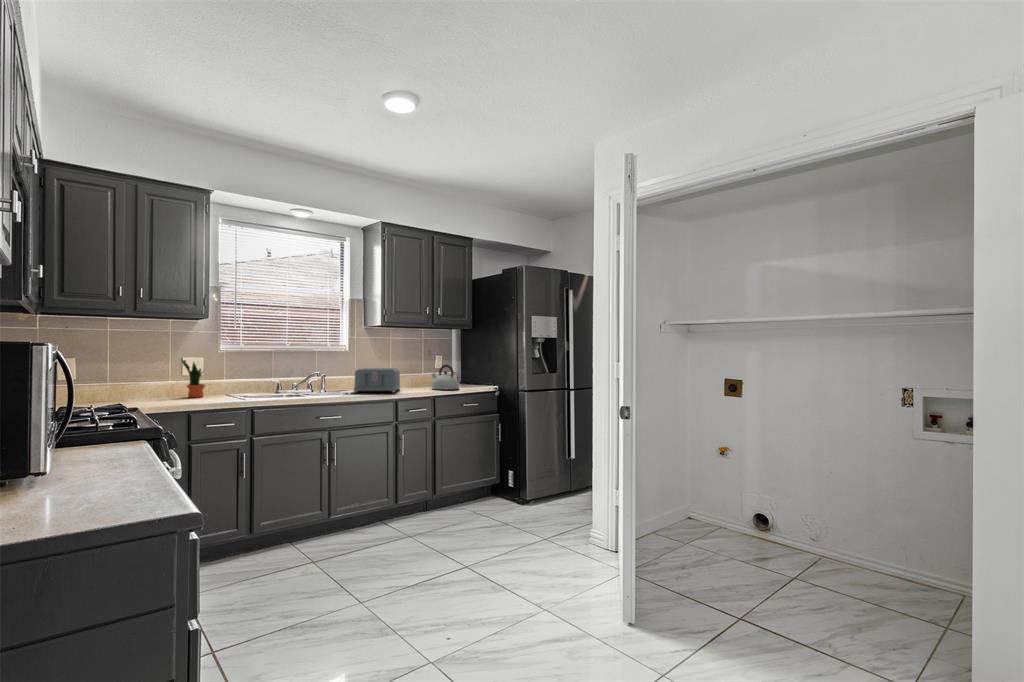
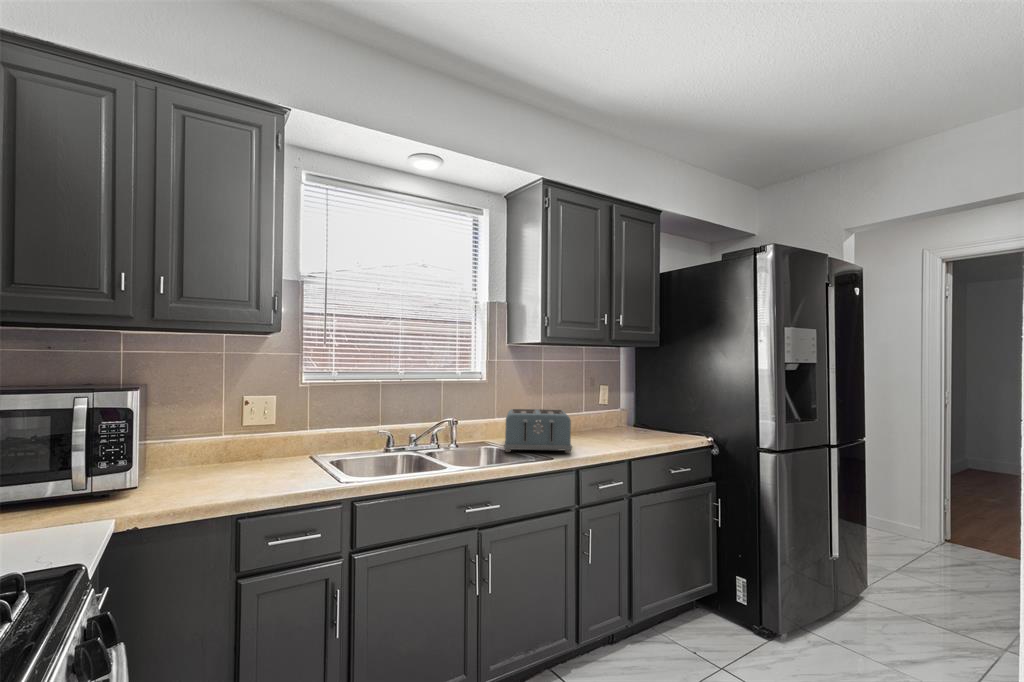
potted plant: present [181,359,205,397] -> none [236,400,276,467]
kettle: present [432,365,459,389] -> none [607,403,653,444]

